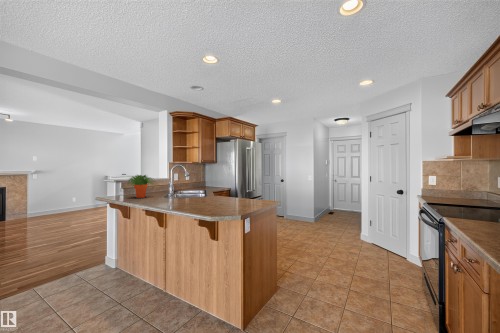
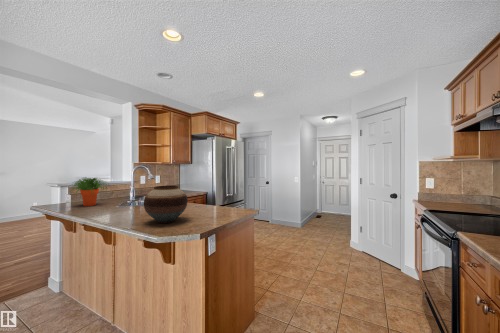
vase: none [195,181,227,209] -> present [144,186,188,223]

